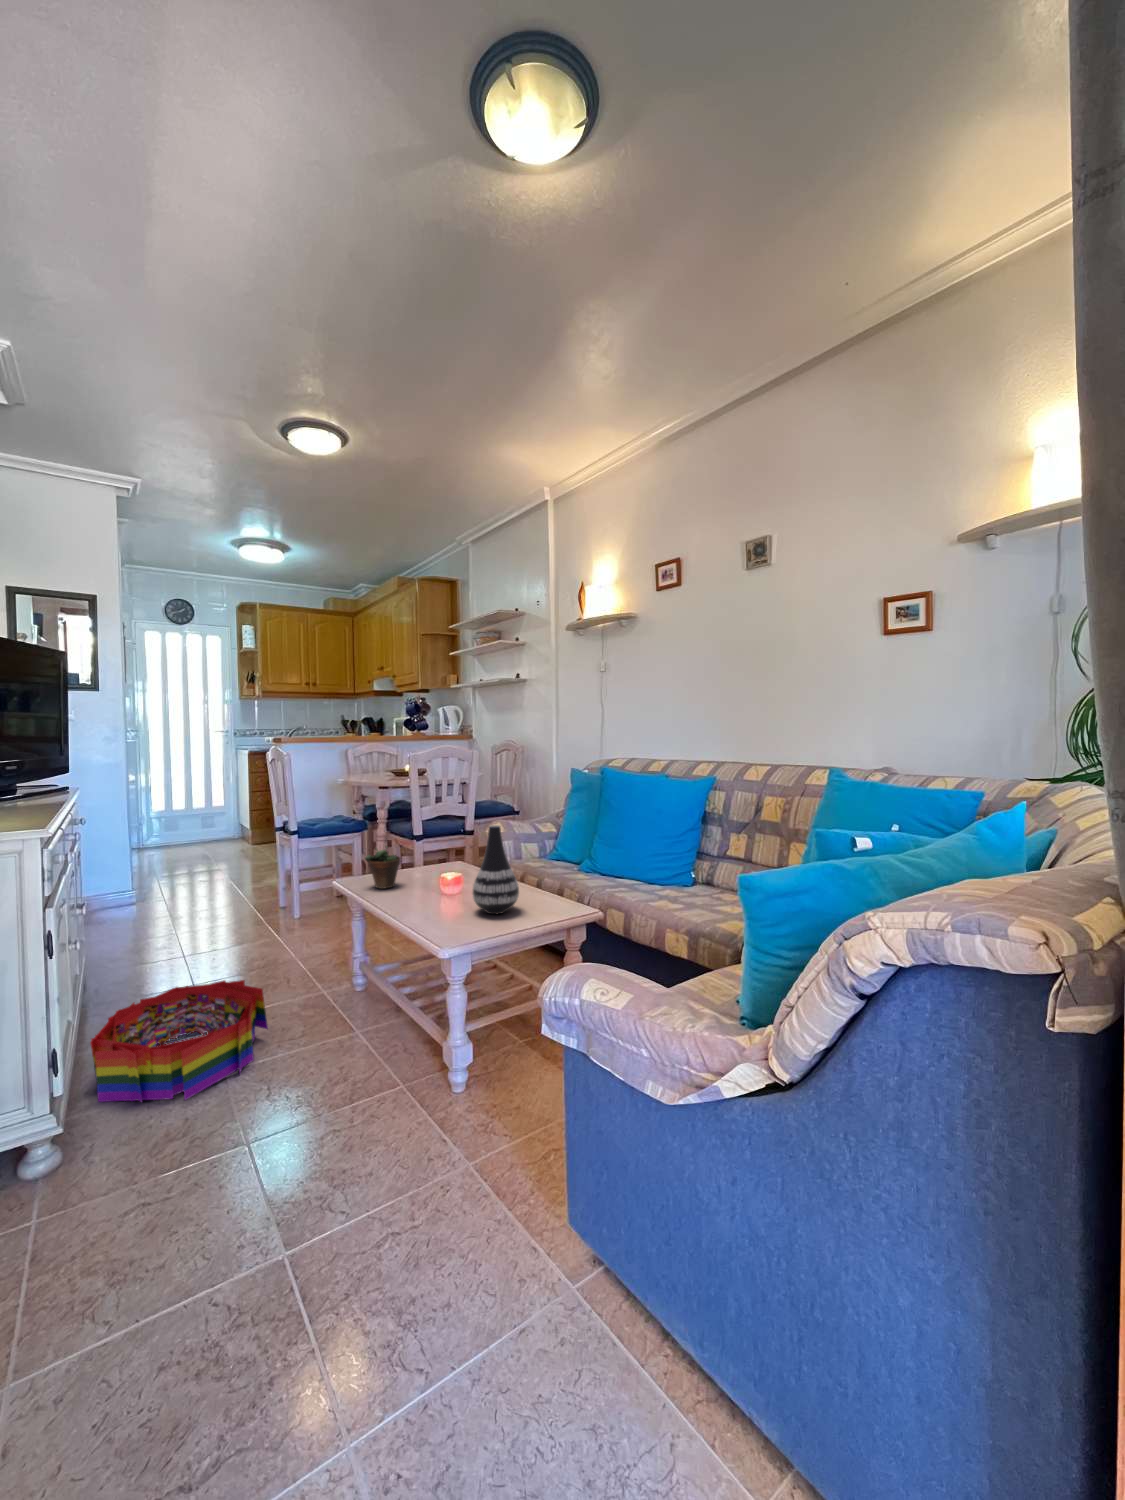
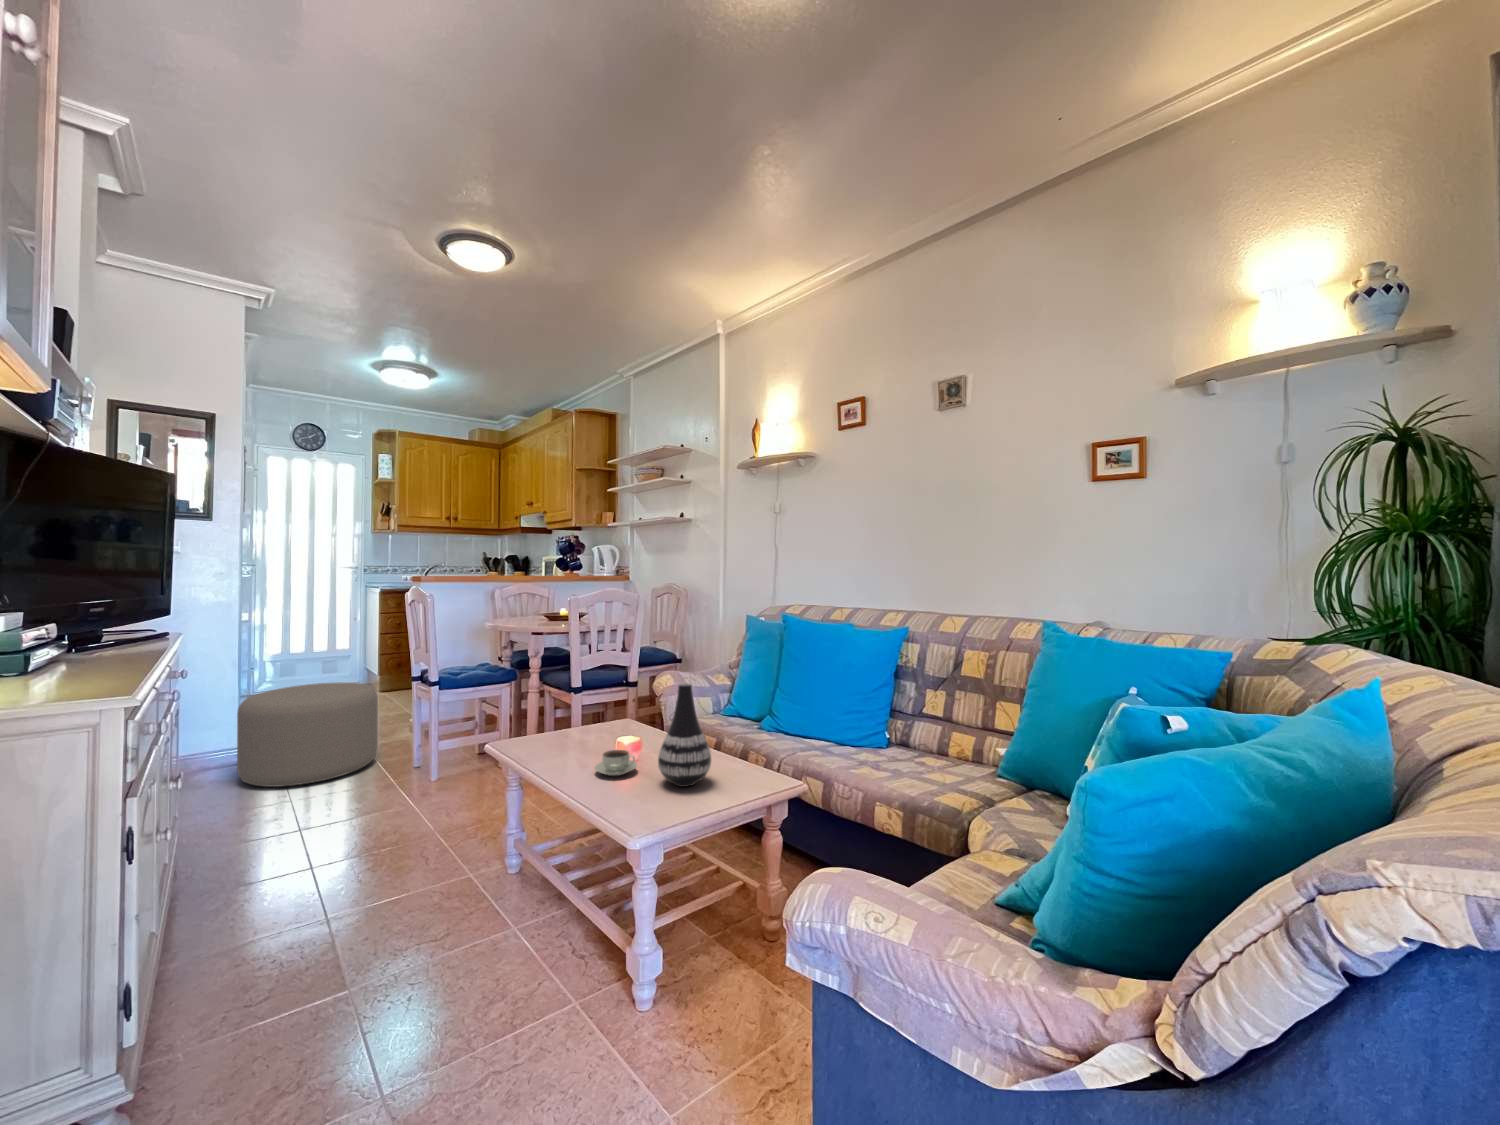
ottoman: none [128,834,247,922] -> present [237,682,378,787]
succulent plant: present [365,837,401,889] -> none [527,693,569,754]
coffee cup: none [420,884,457,906] -> present [595,750,637,776]
storage bin: present [90,980,268,1102] -> none [176,866,406,1039]

